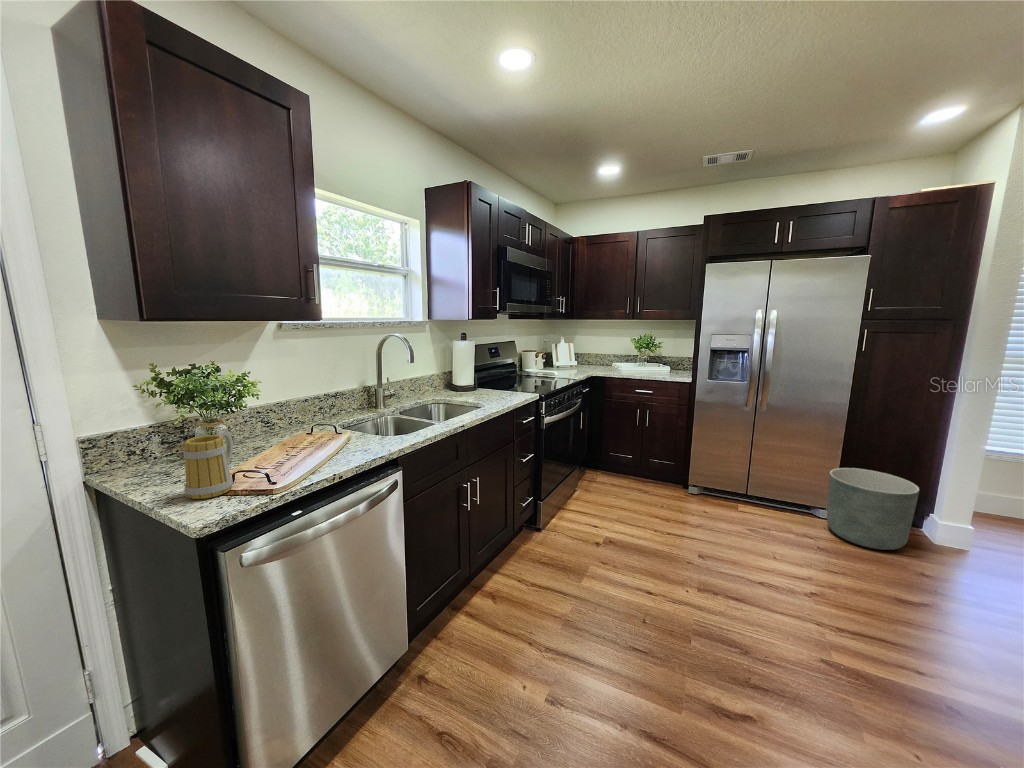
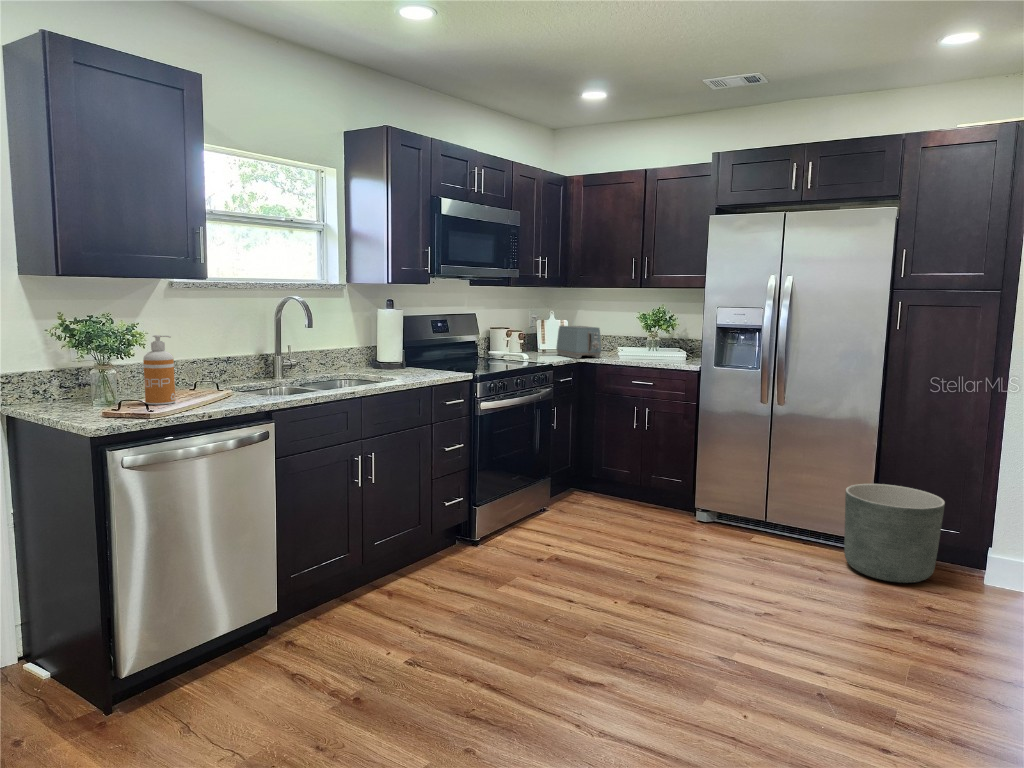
toaster: none [572,347,610,373] -> present [556,326,601,359]
soap dispenser: none [258,384,295,462] -> present [143,335,175,405]
mug: present [183,431,233,499] -> none [81,368,120,418]

